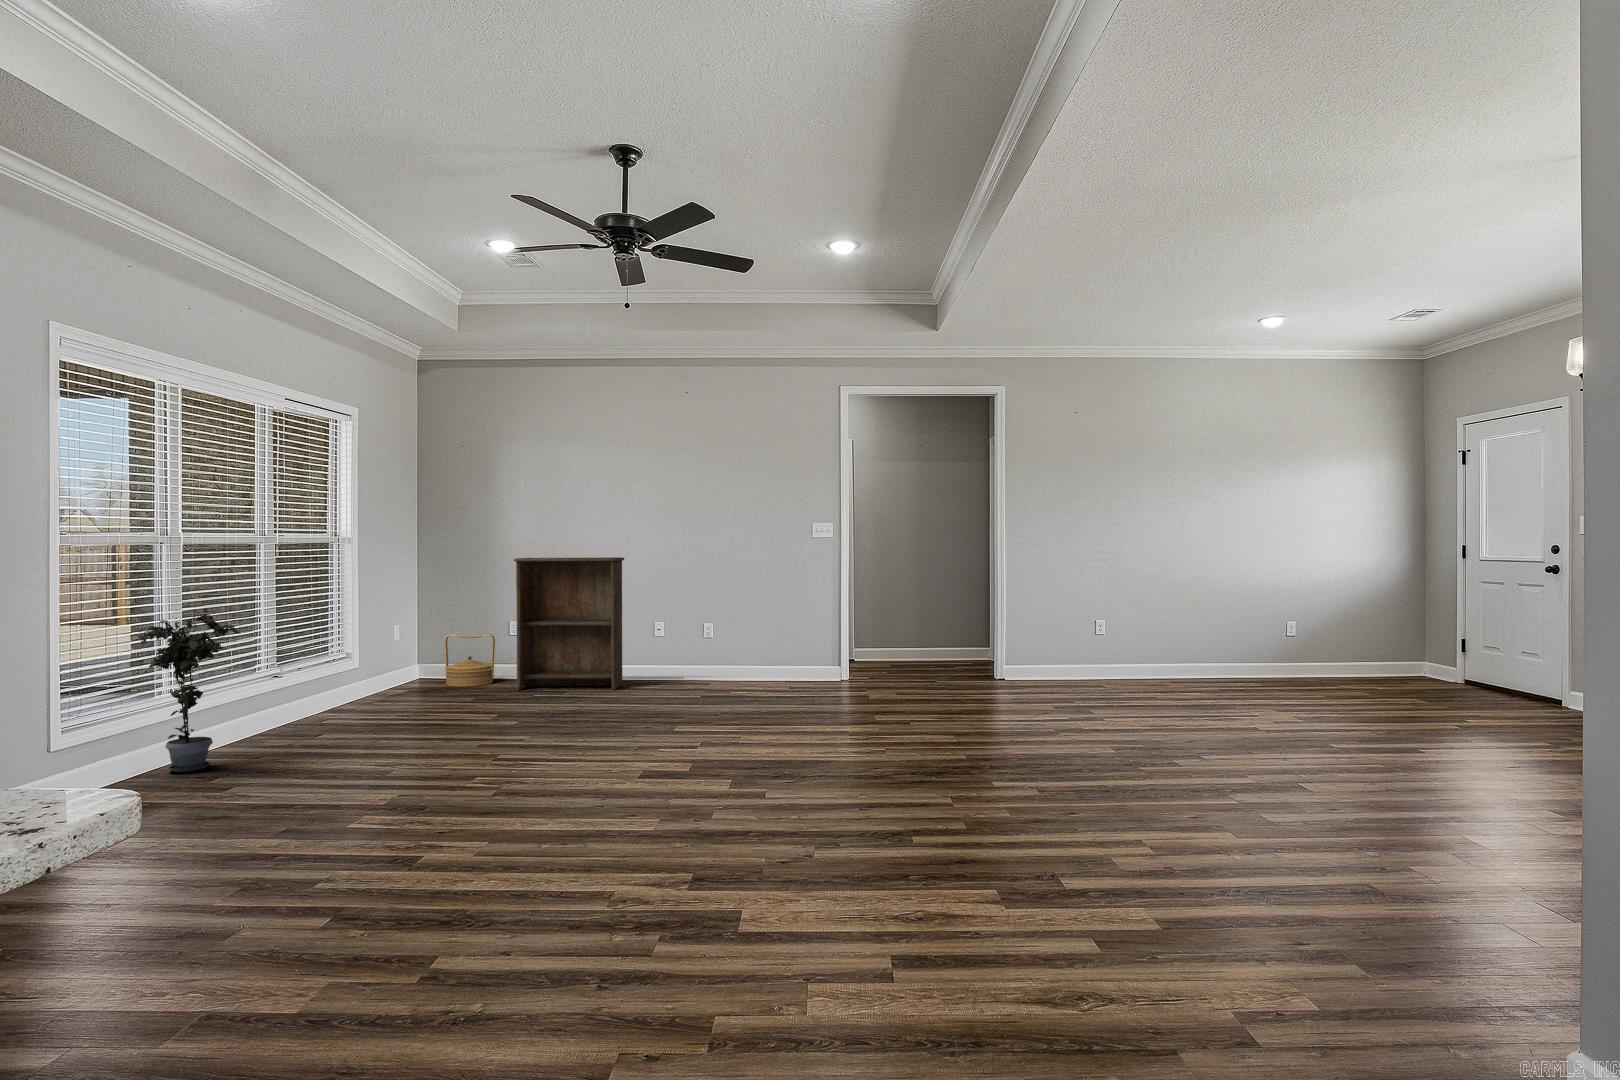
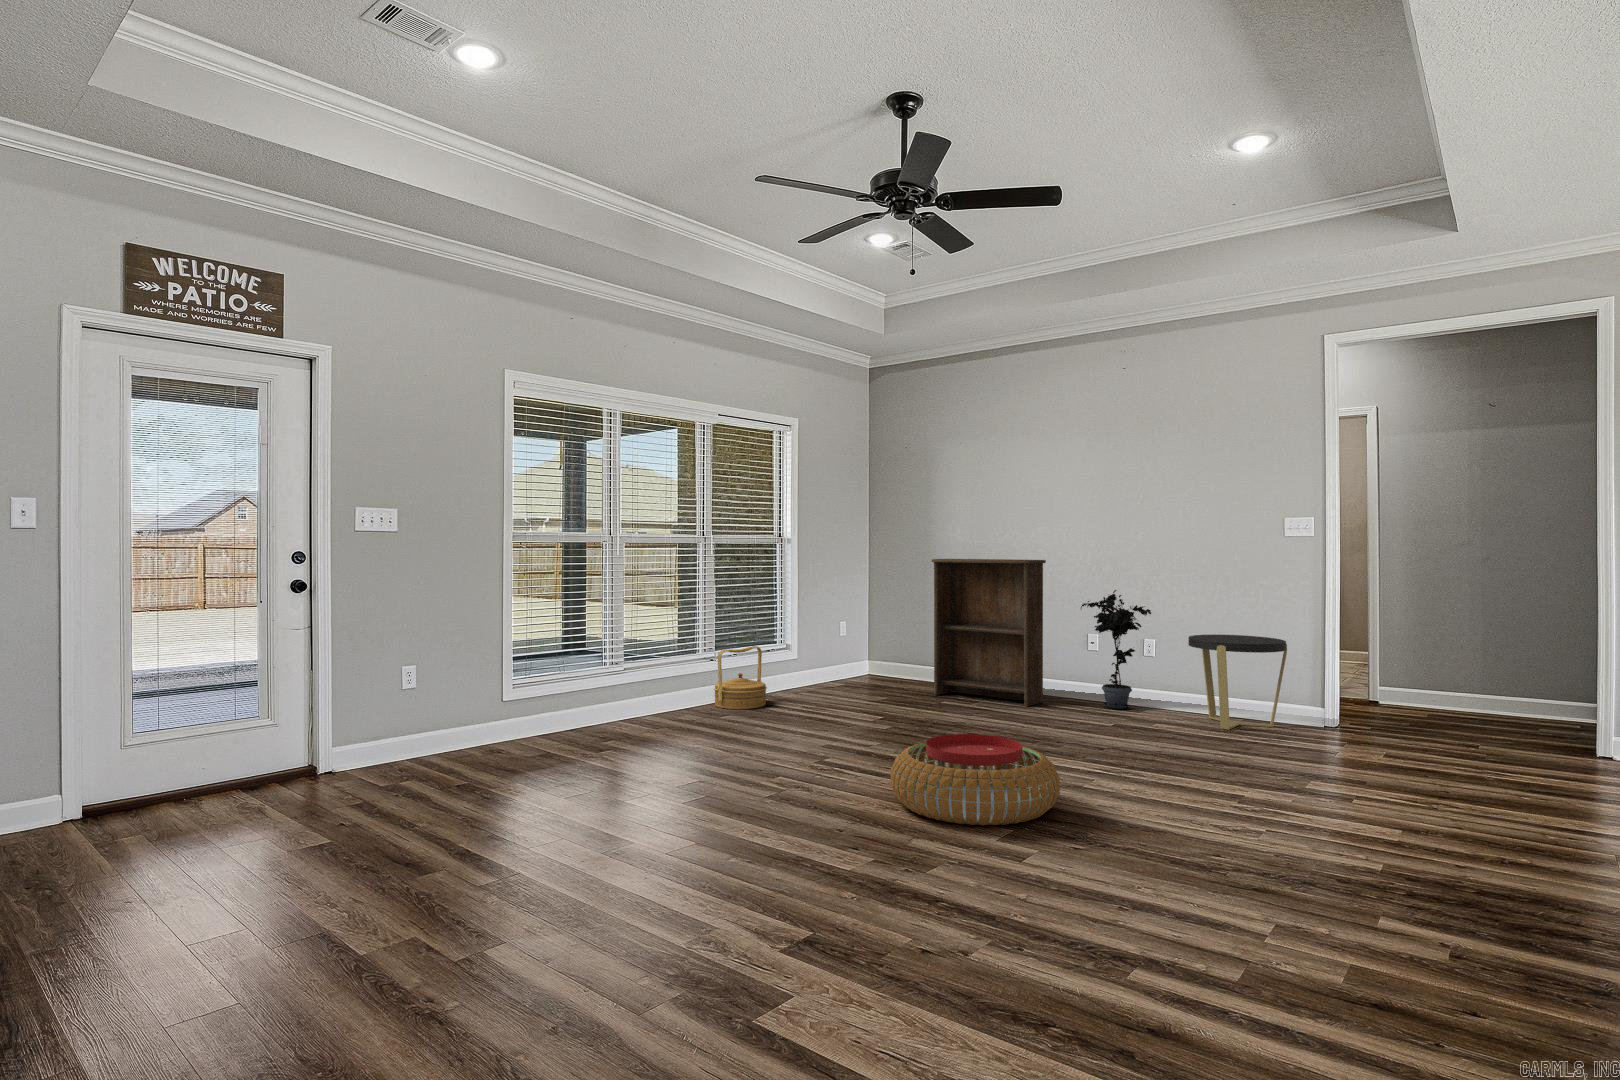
potted plant: present [139,608,240,772] -> present [1081,590,1151,709]
side table: none [748,614,817,688] -> present [1188,635,1287,729]
woven basket: present [445,634,495,687] -> present [714,646,767,709]
pouf: none [606,708,749,783] -> present [890,734,1060,825]

